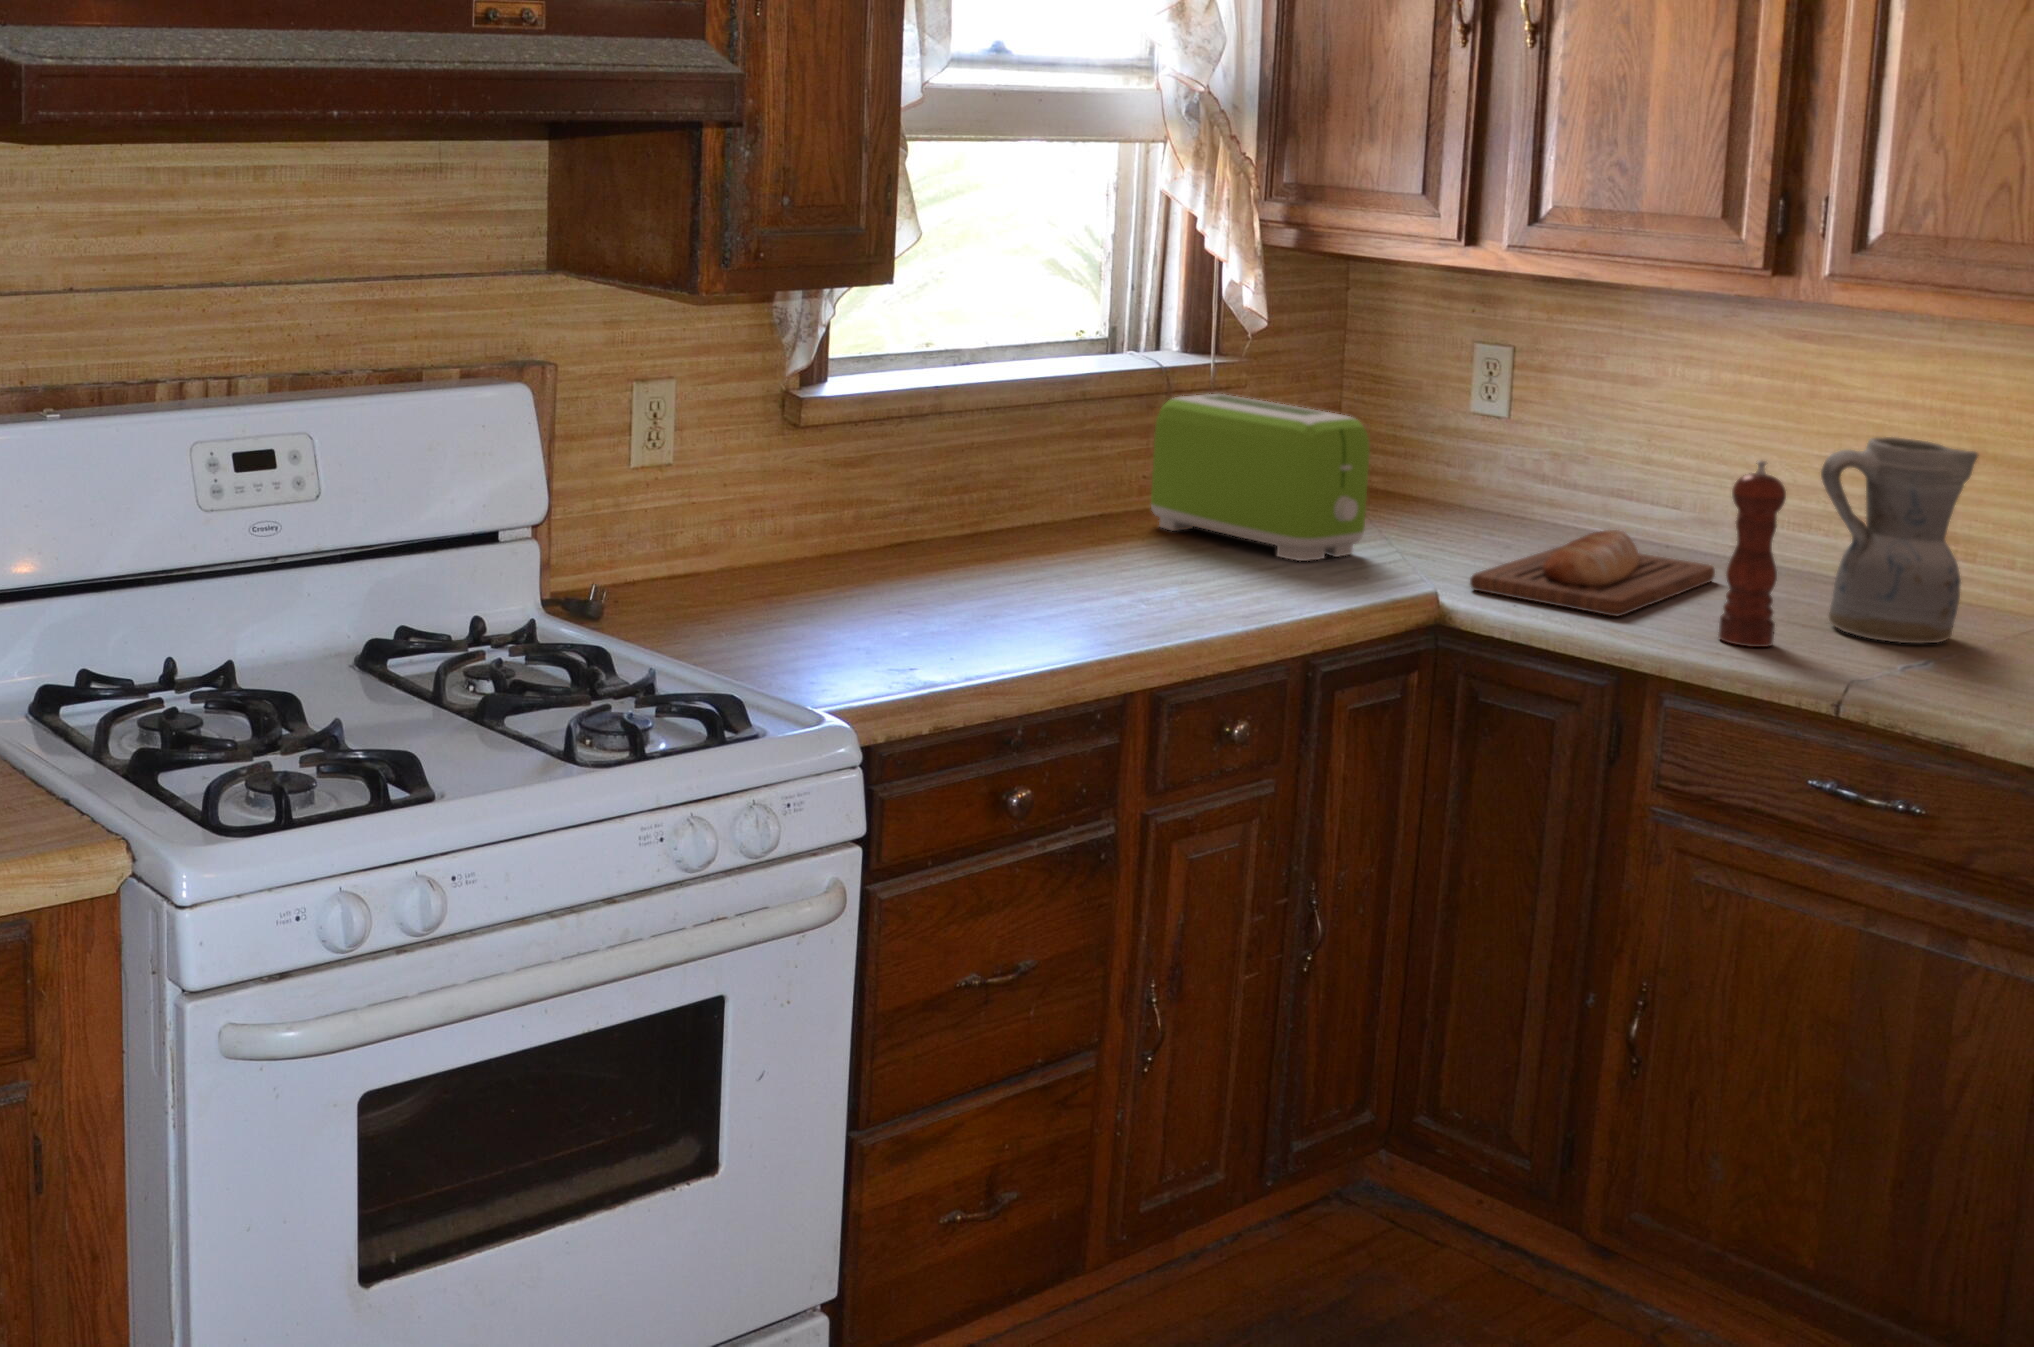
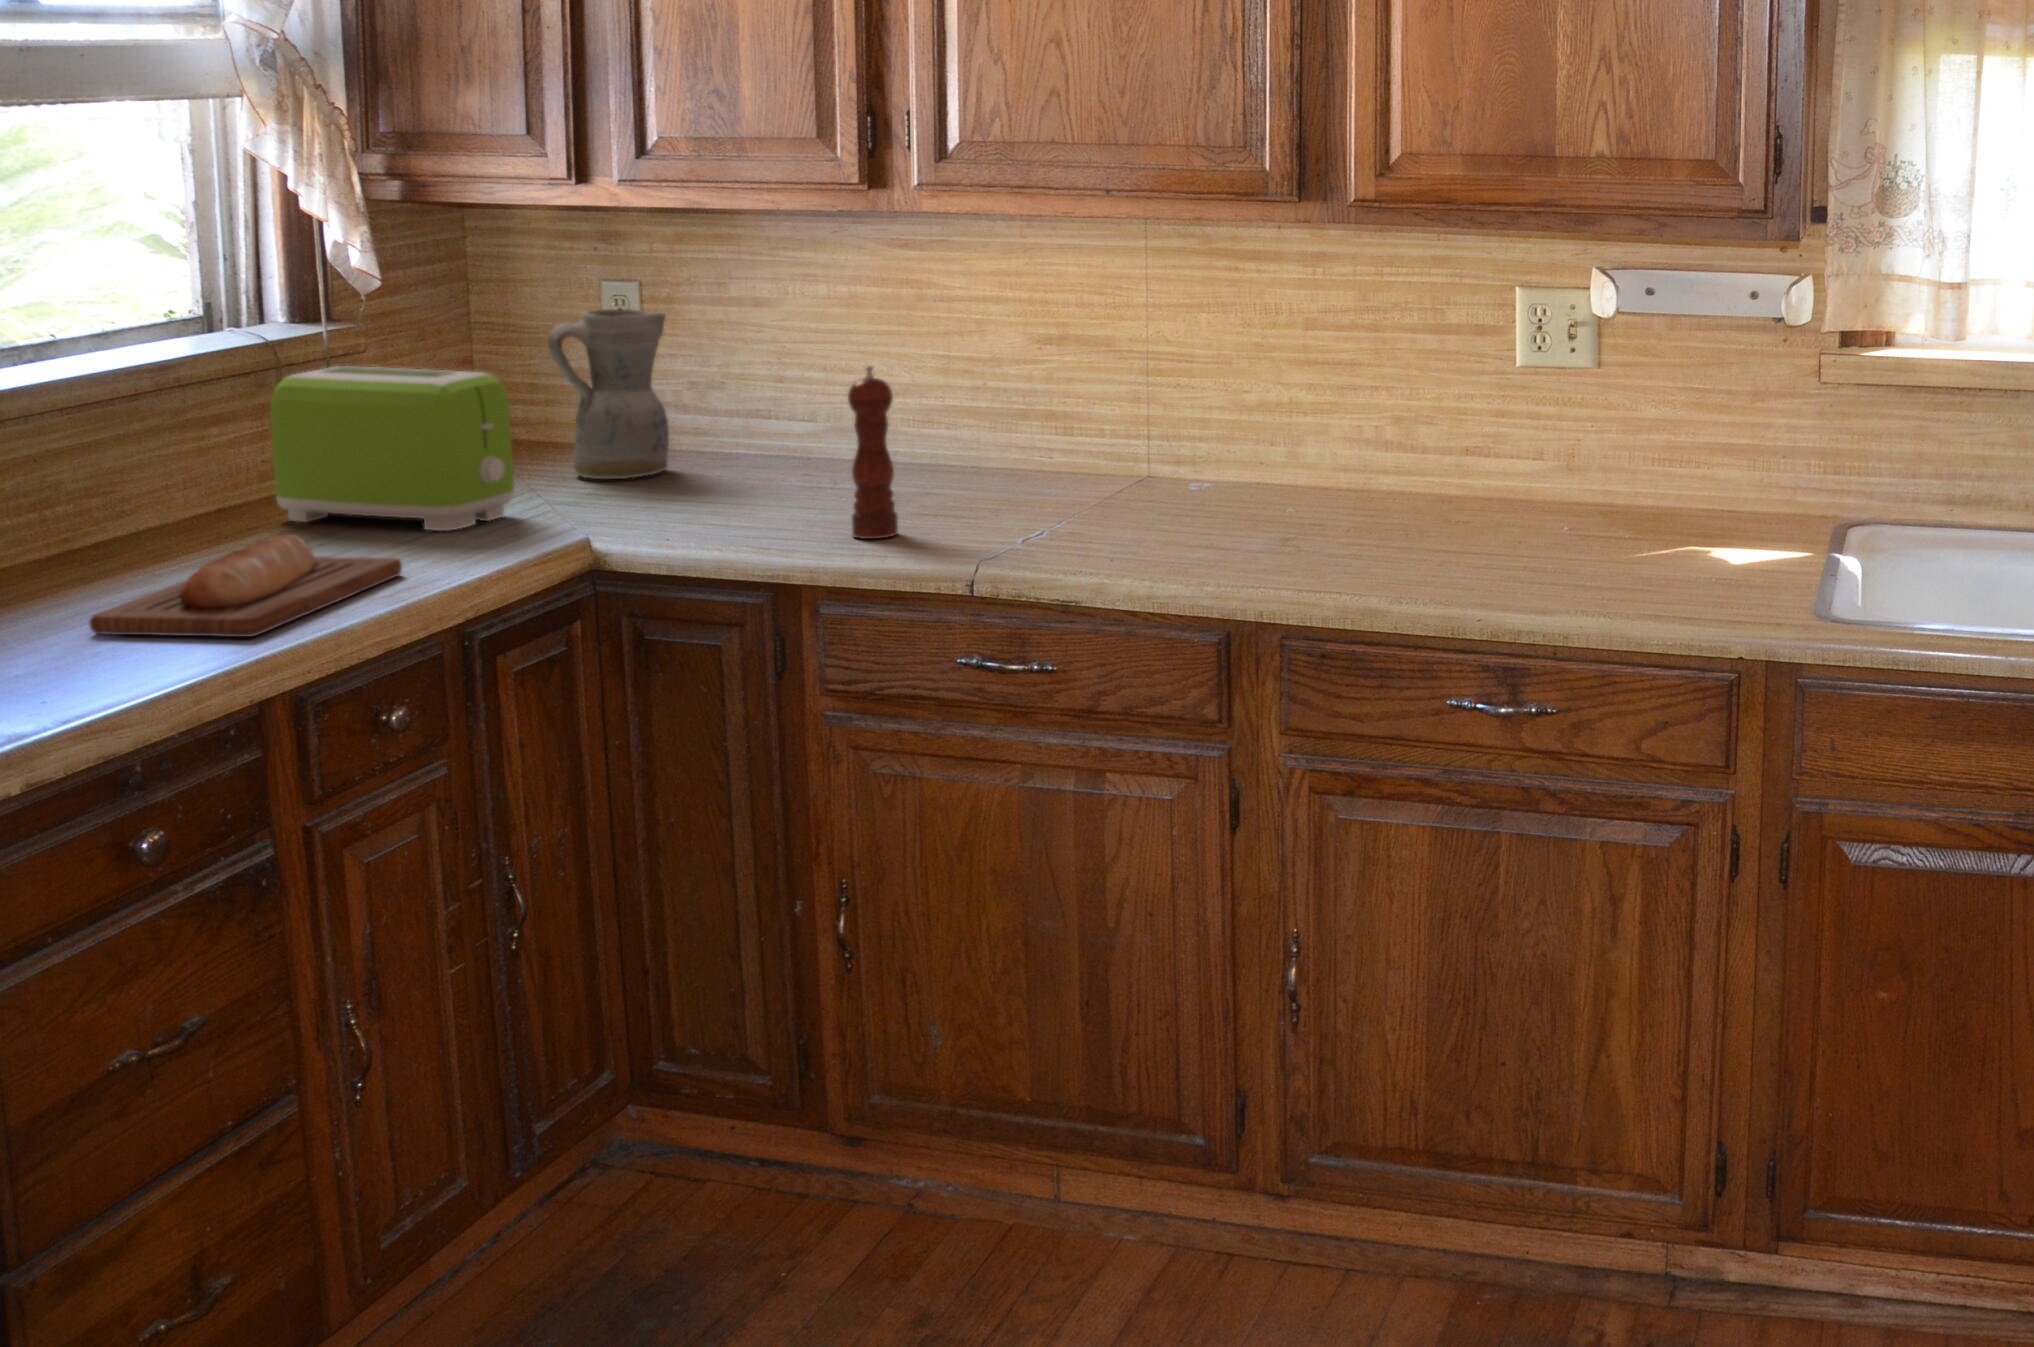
ceramic pitcher: present [1821,437,1978,643] -> present [548,309,669,479]
bread loaf: present [1470,530,1715,616] -> present [90,535,402,637]

